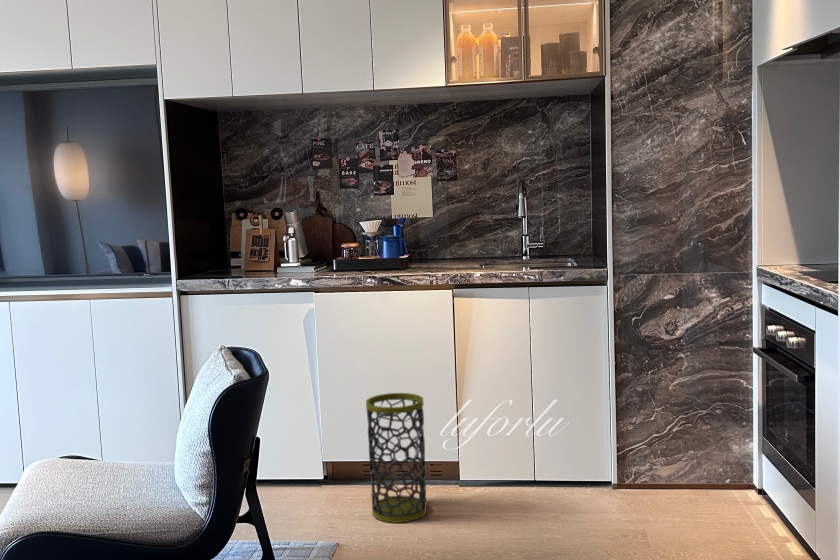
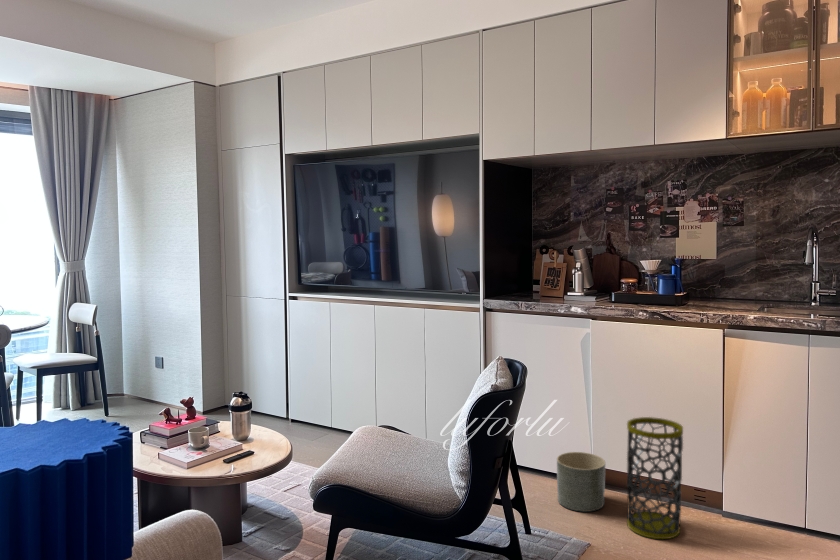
planter: none [287,448,344,514] -> present [557,452,605,512]

